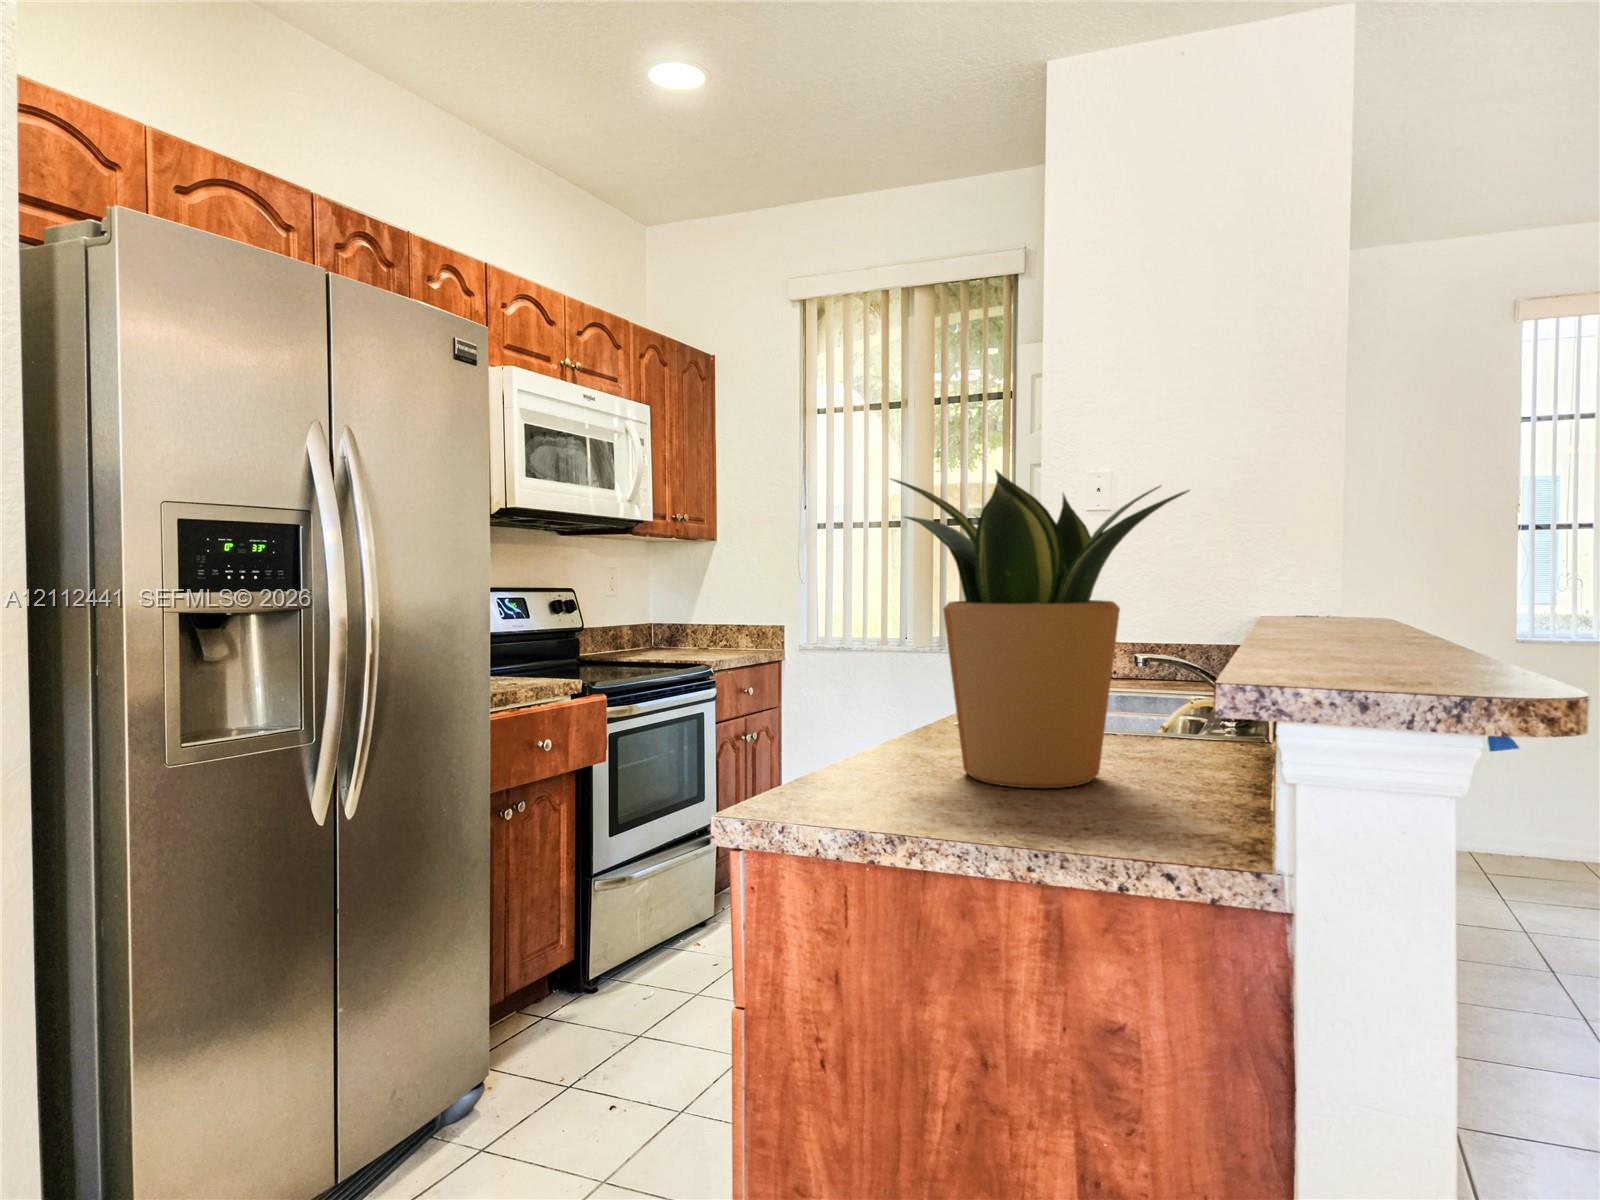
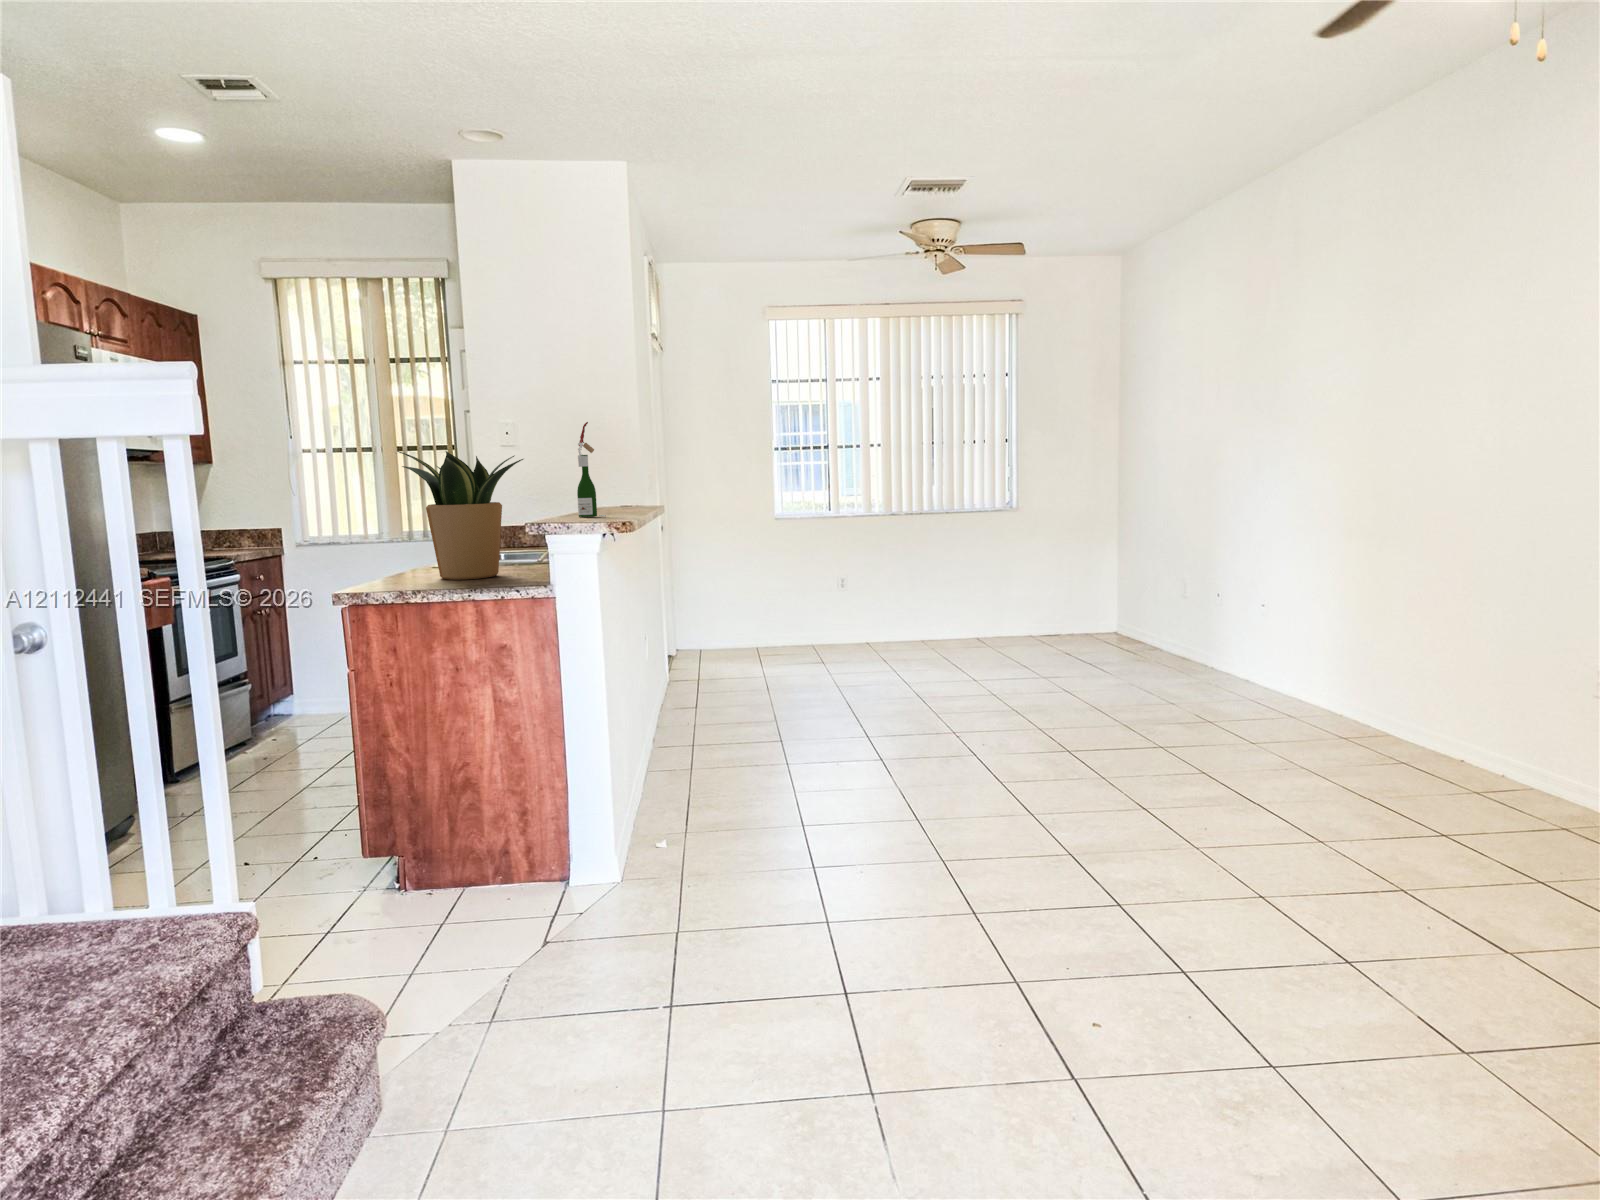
wine bottle: none [1327,389,1414,649] -> present [577,422,606,517]

